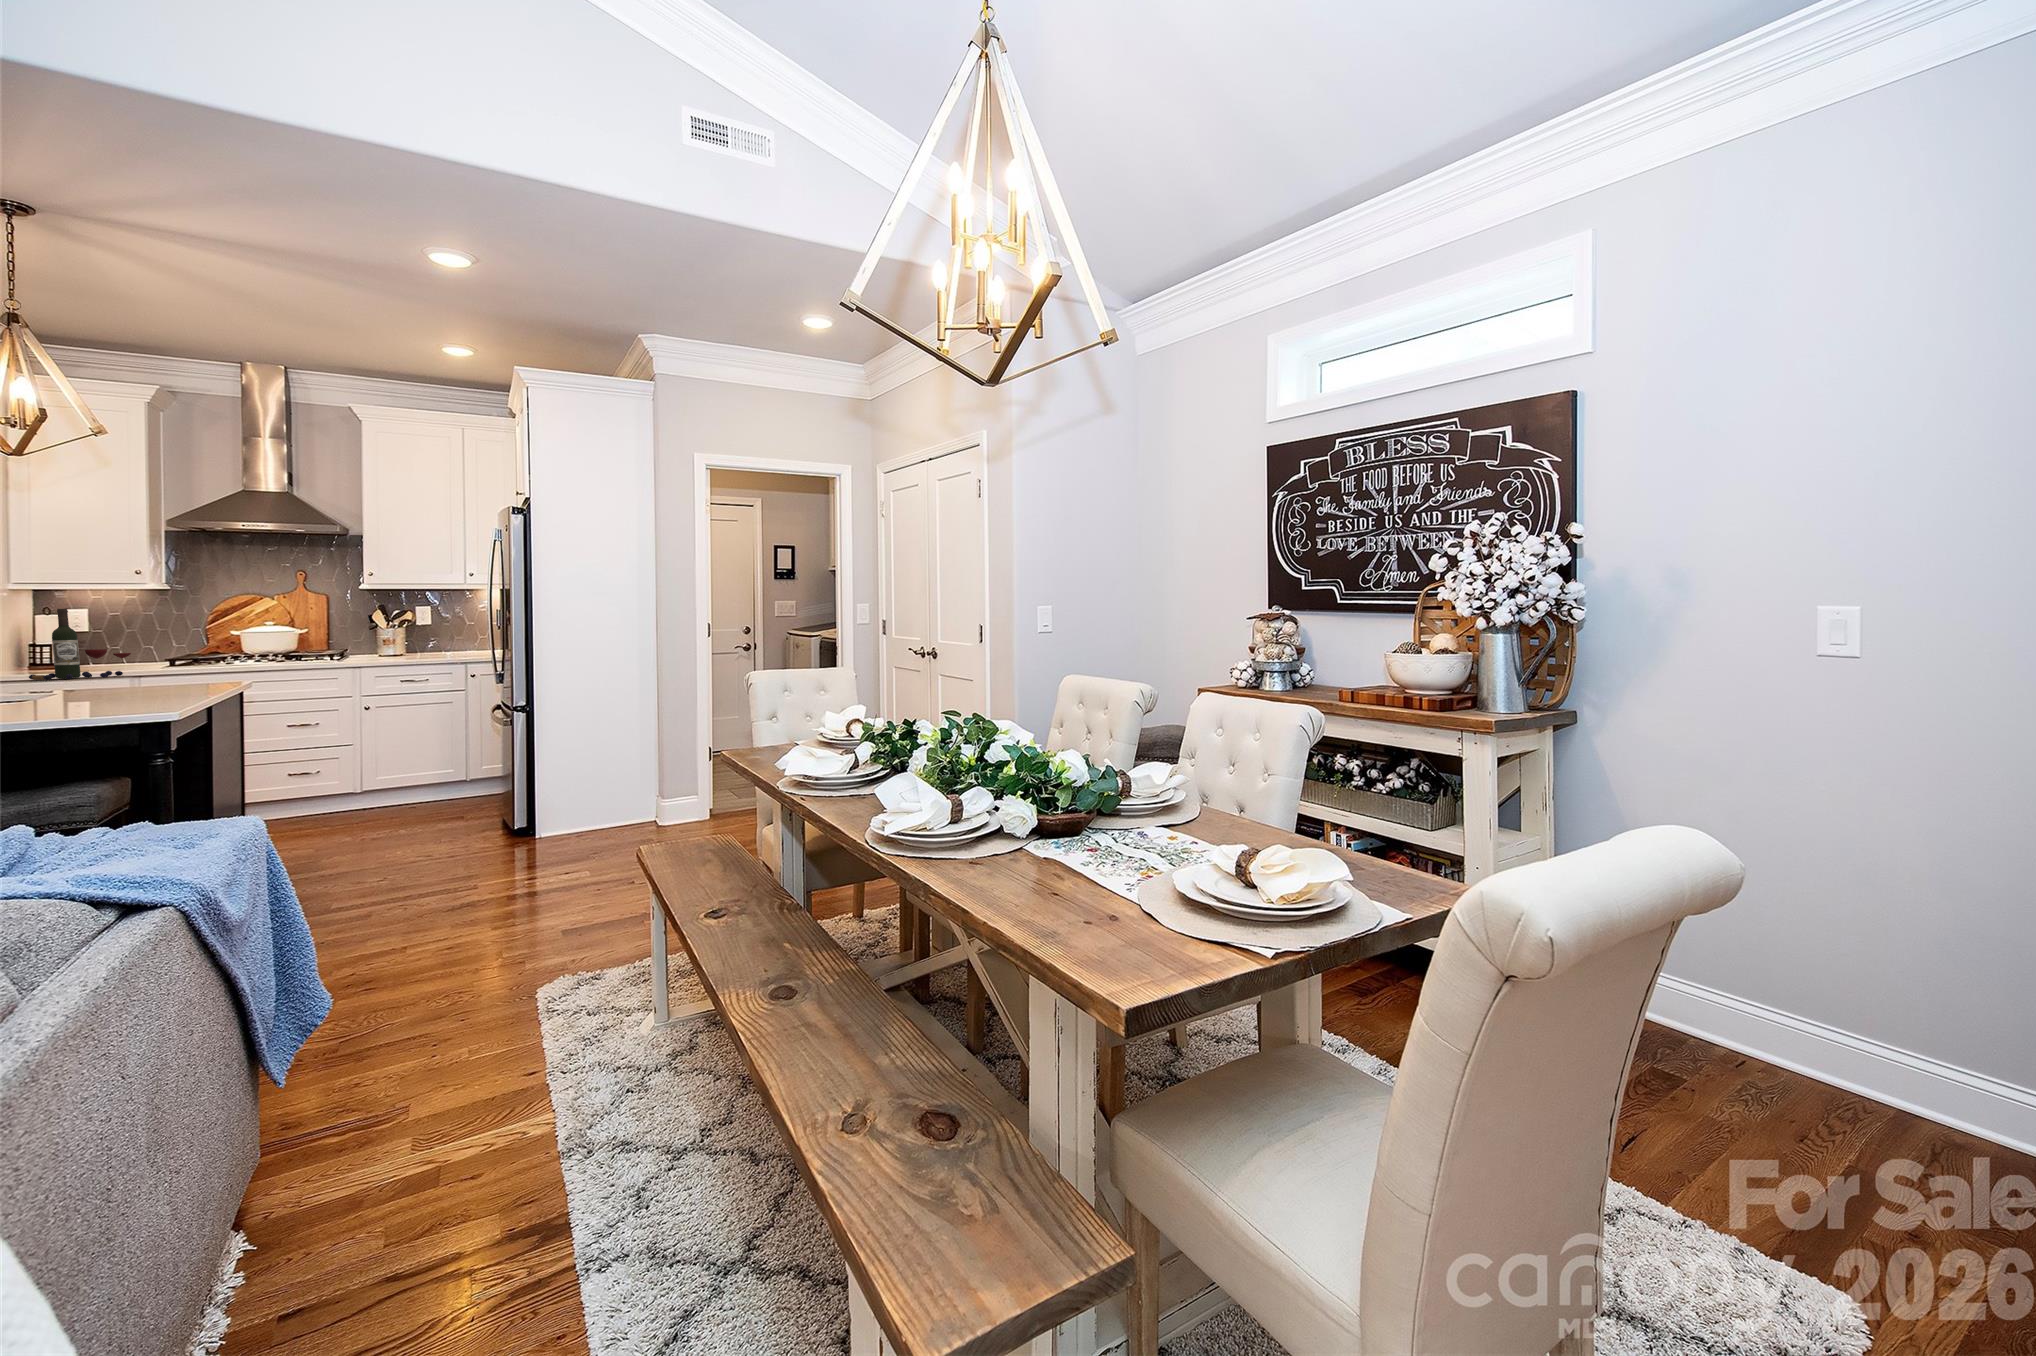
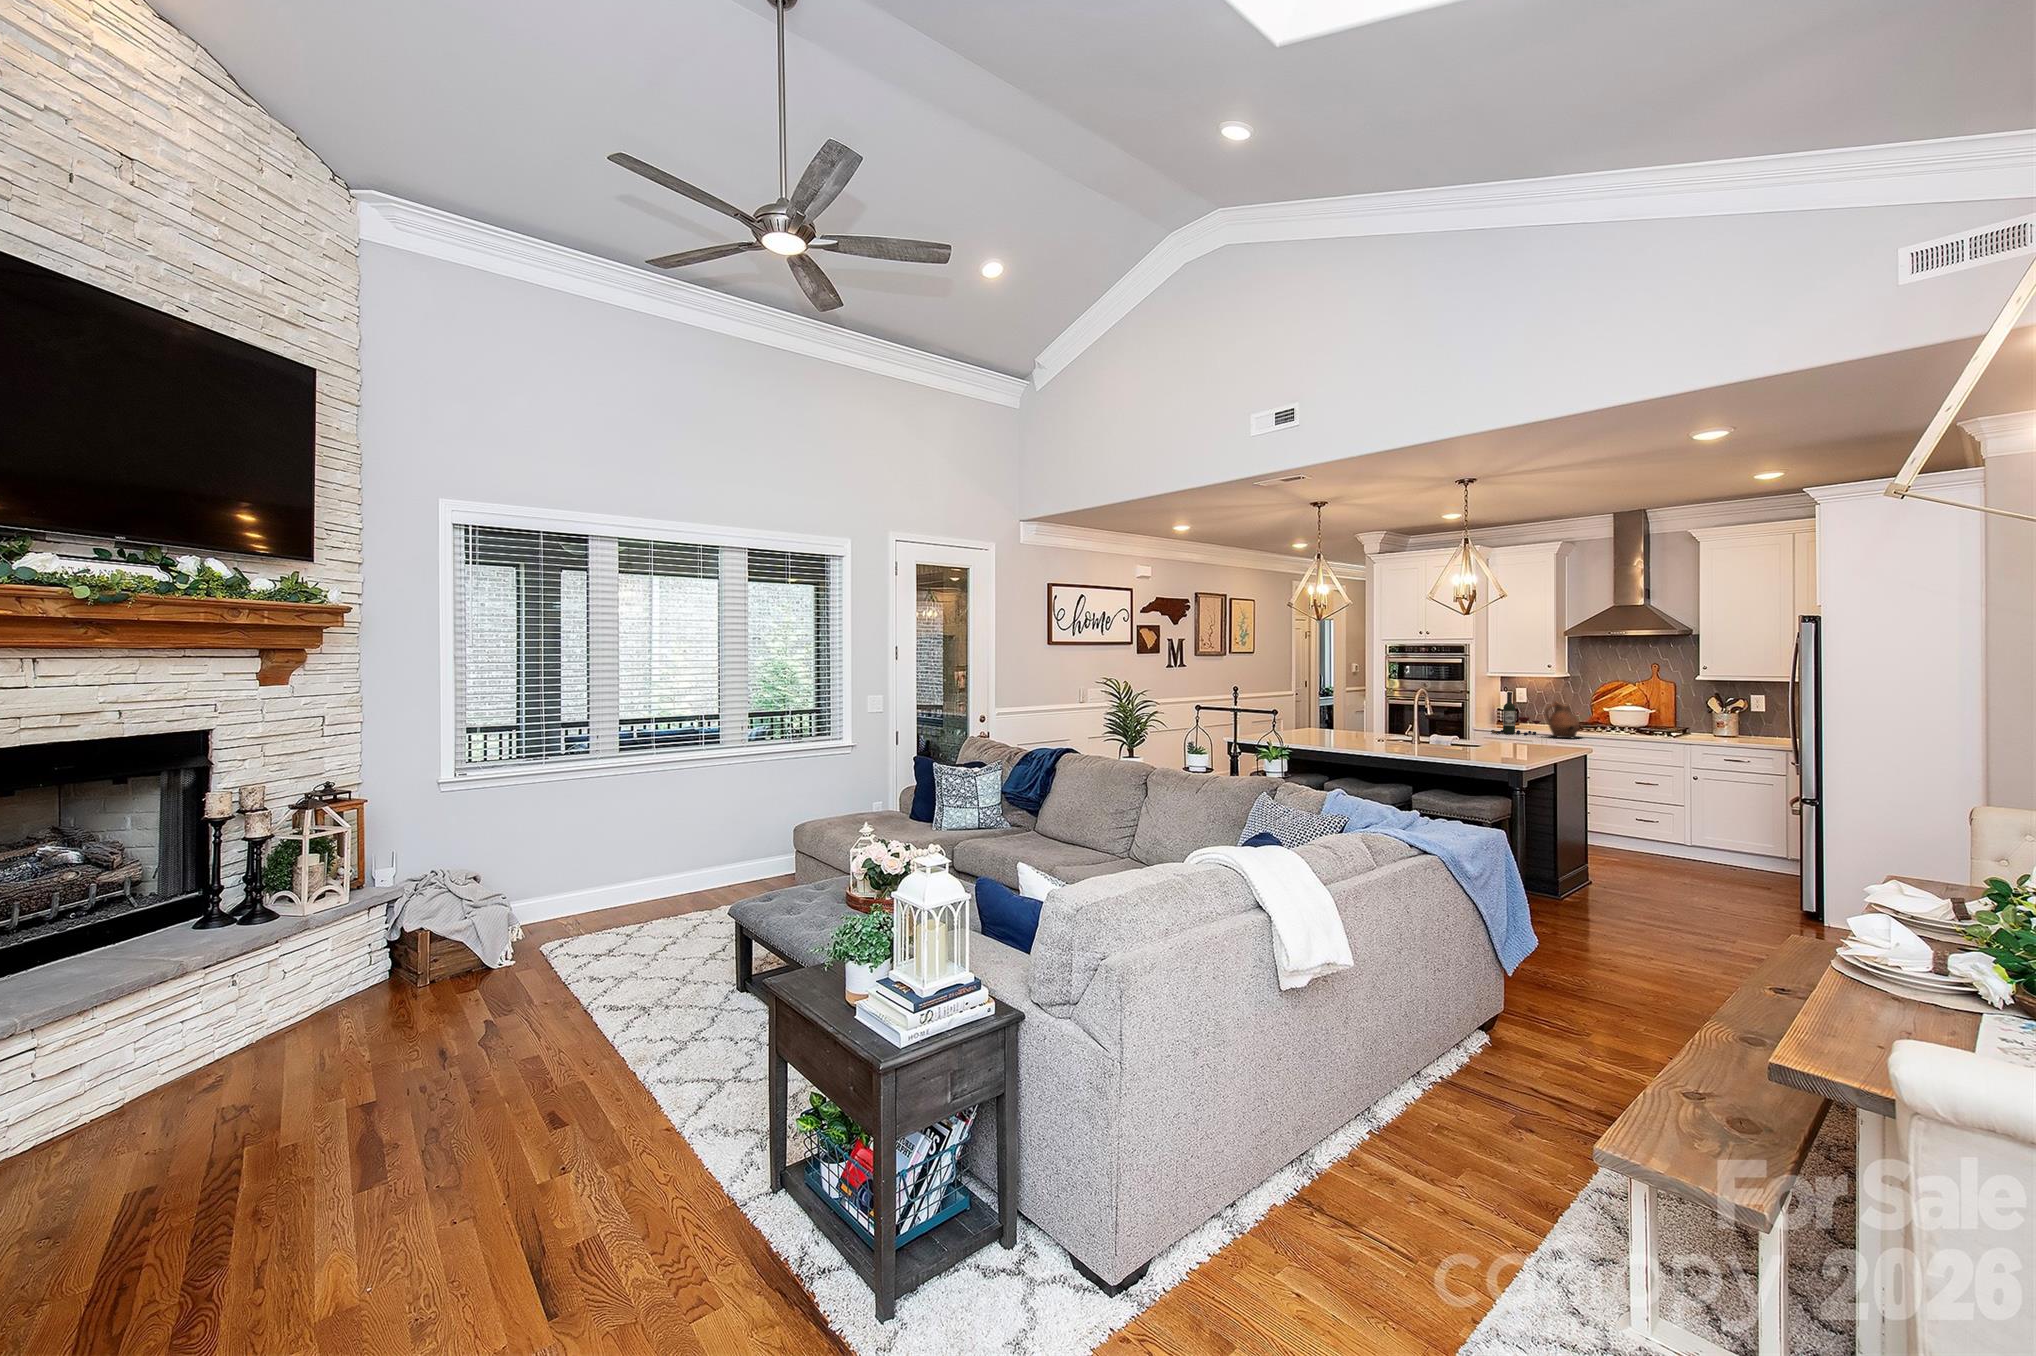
ceramic pitcher: none [142,619,213,675] -> present [1545,702,1579,738]

